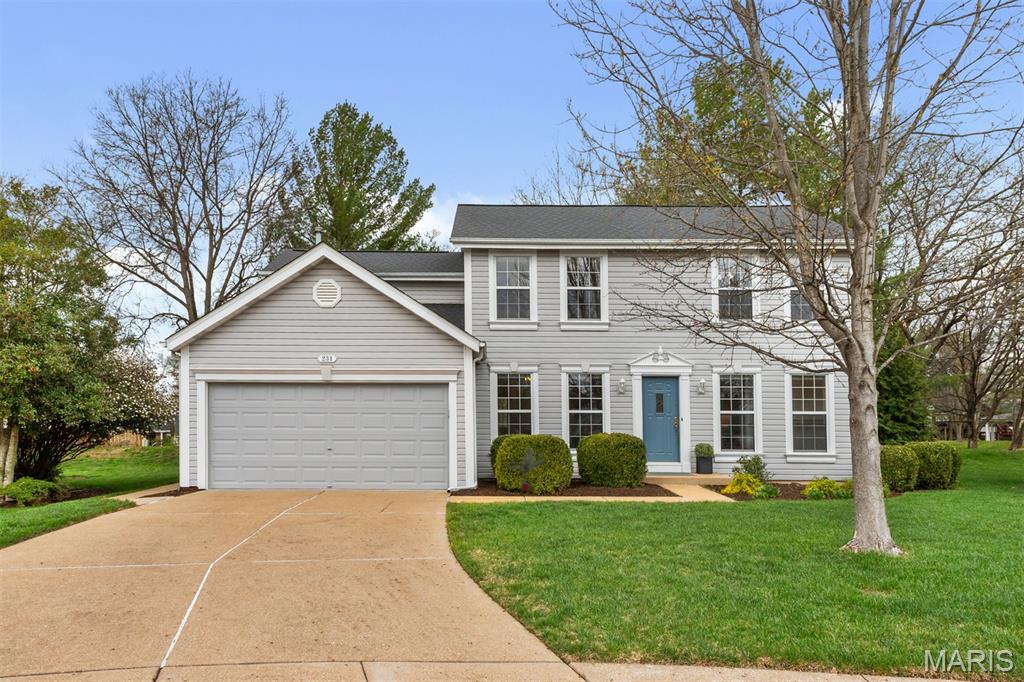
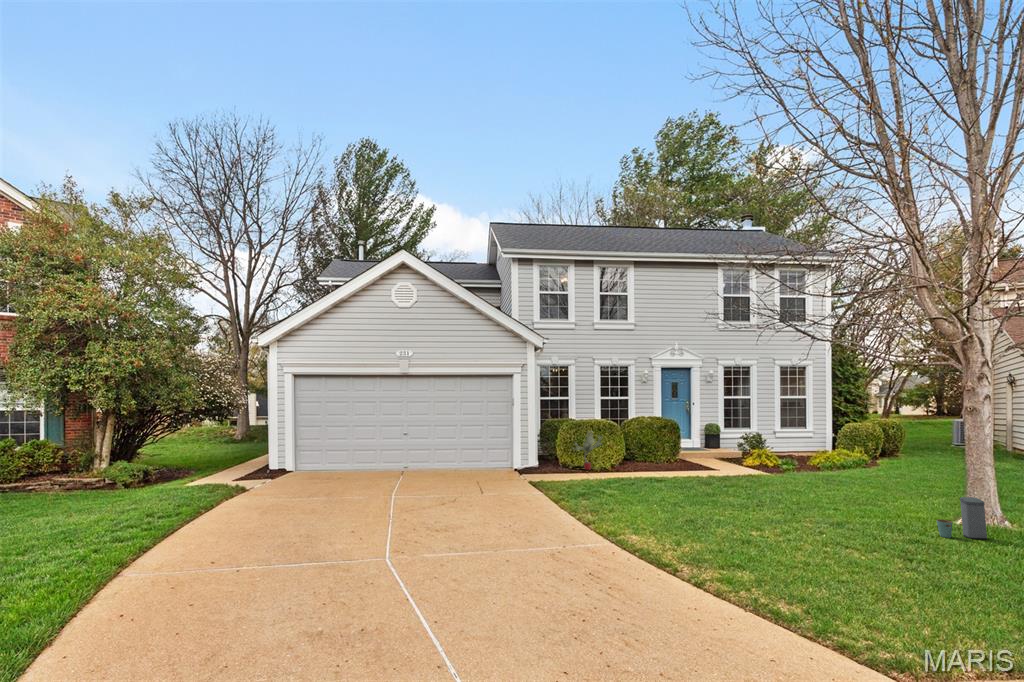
trash can: none [808,512,856,556] -> present [936,497,987,540]

